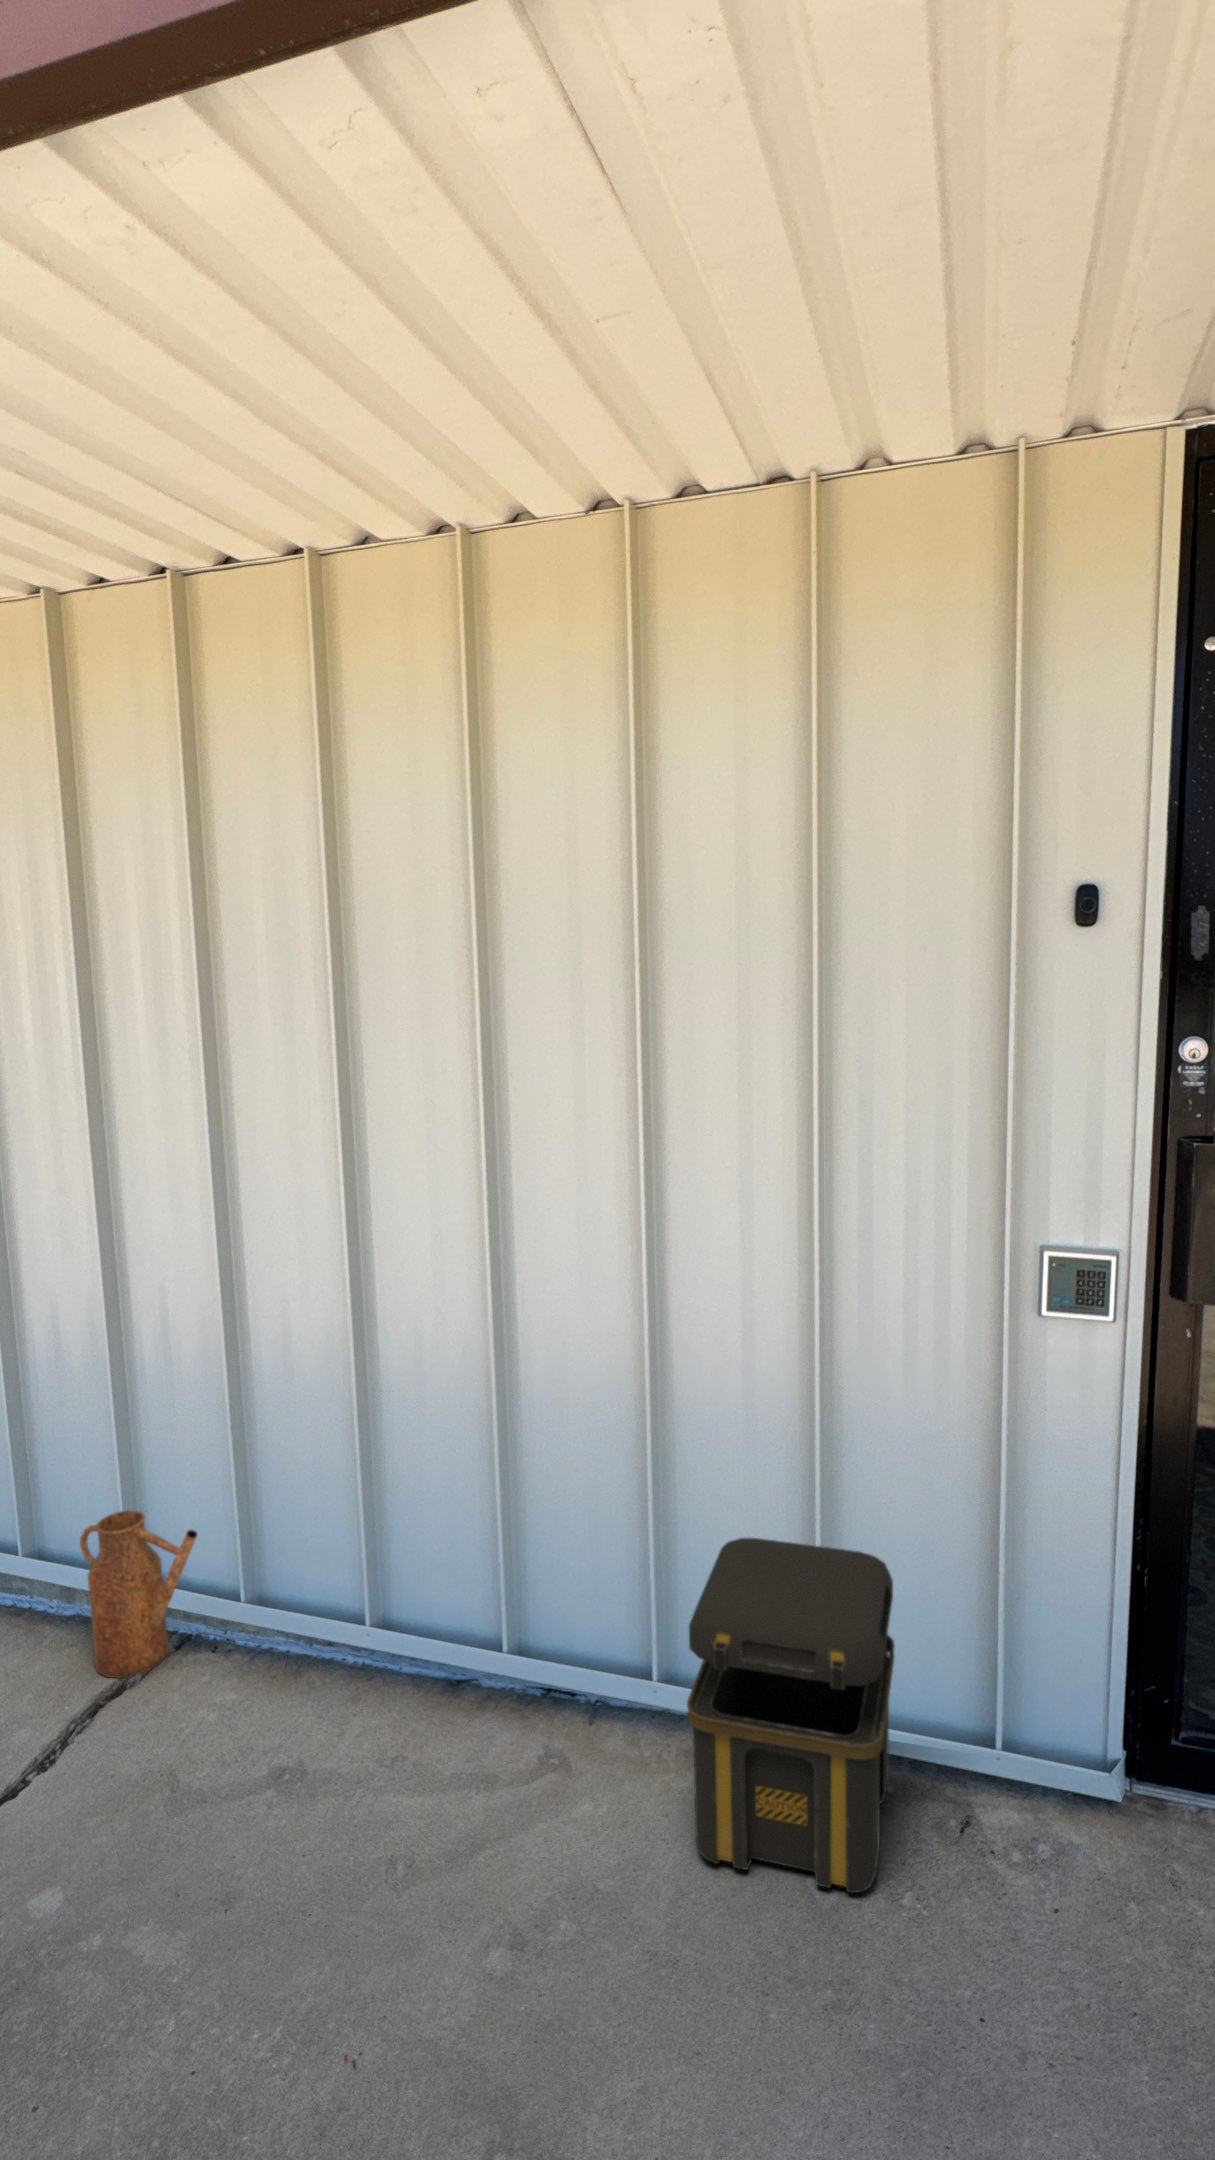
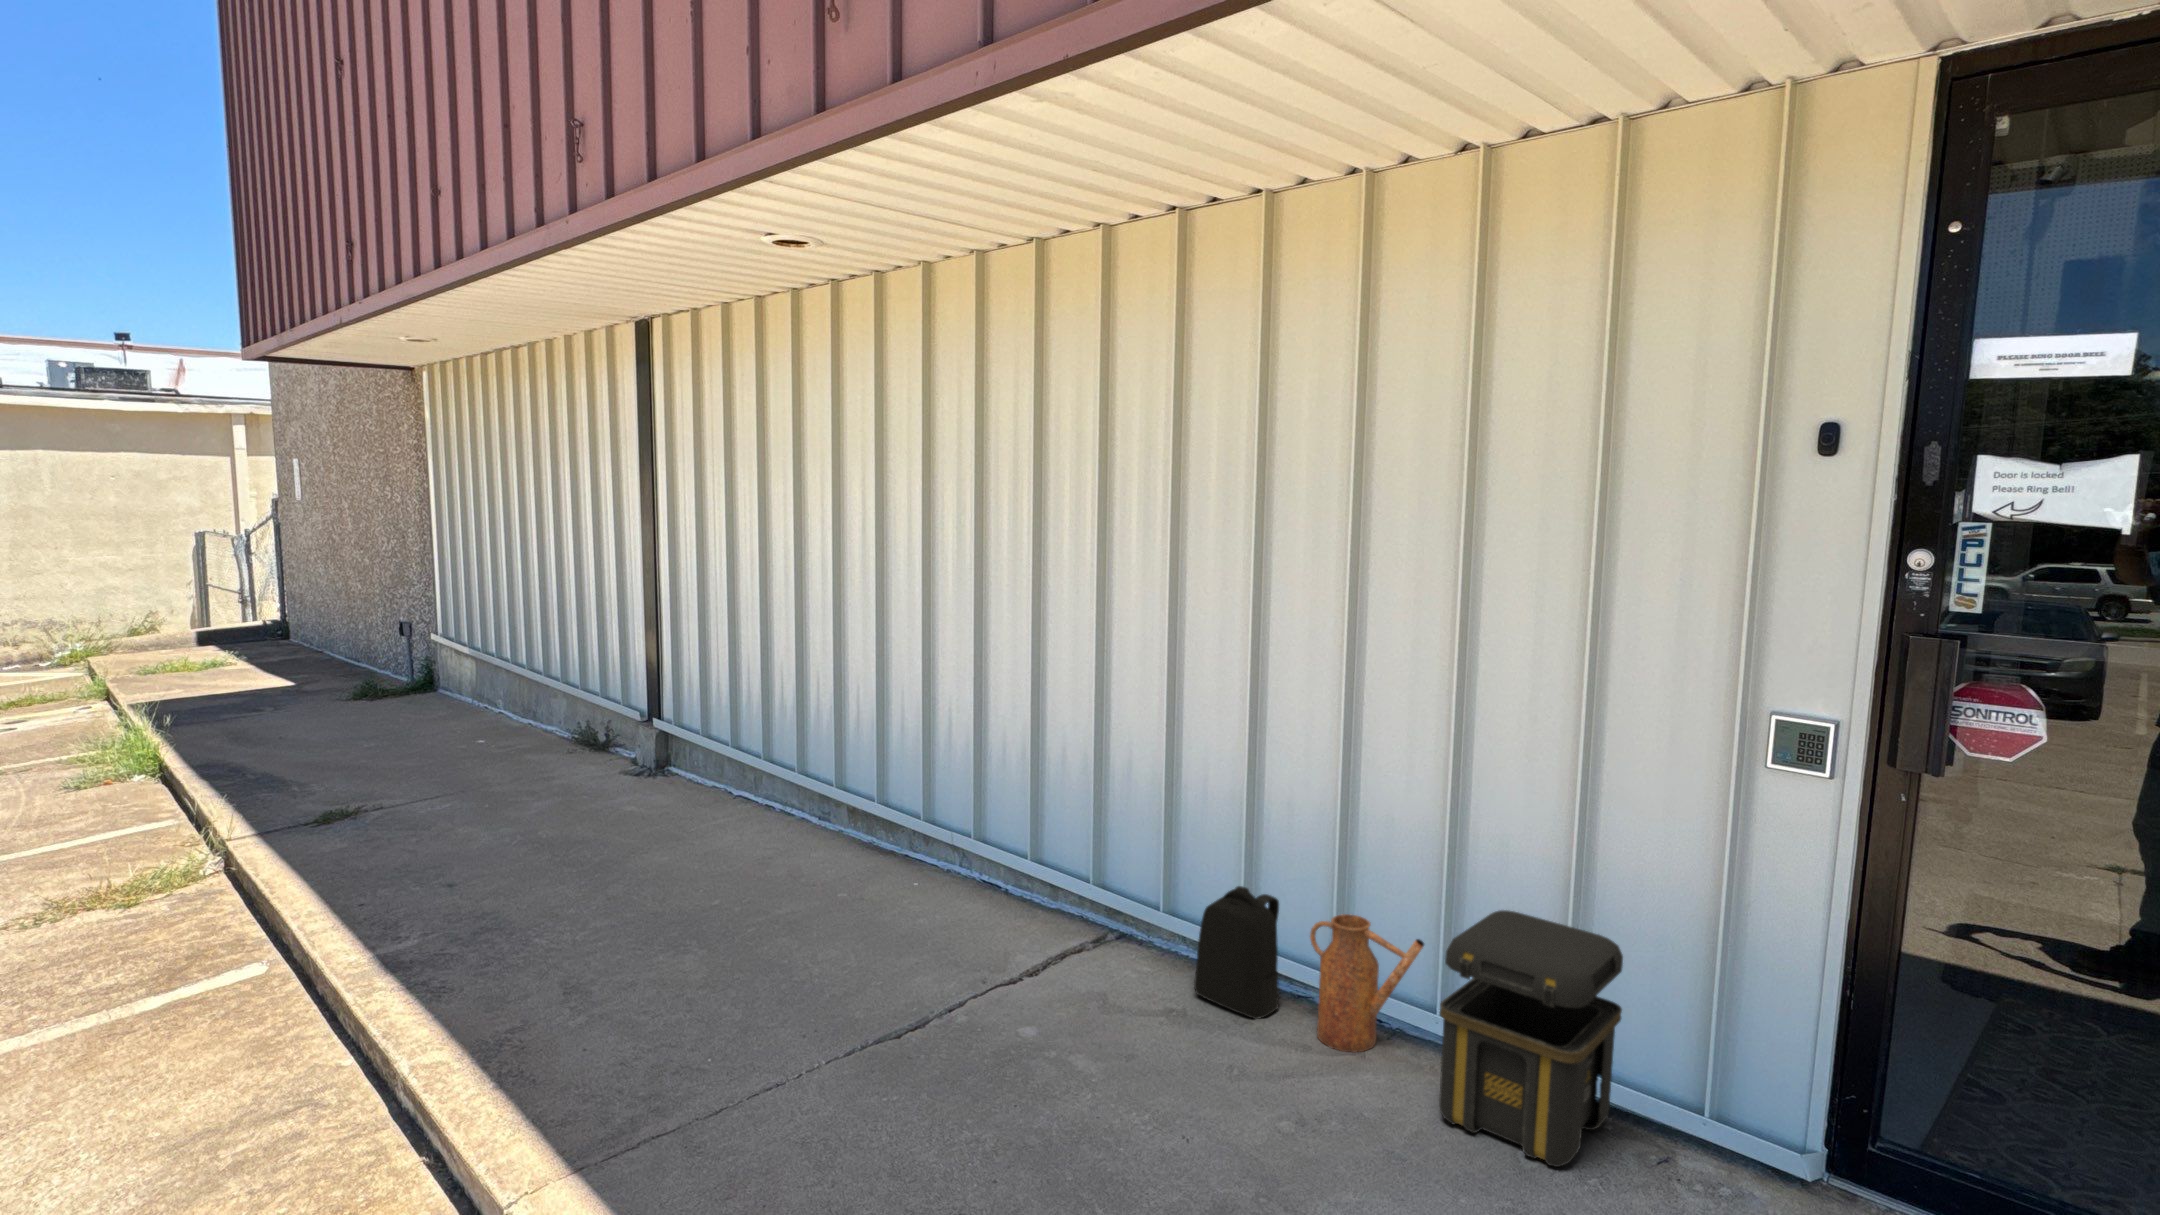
watering can: present [80,1510,197,1678] -> present [1310,914,1424,1052]
backpack: none [313,1557,438,1753] -> present [1194,886,1280,1019]

